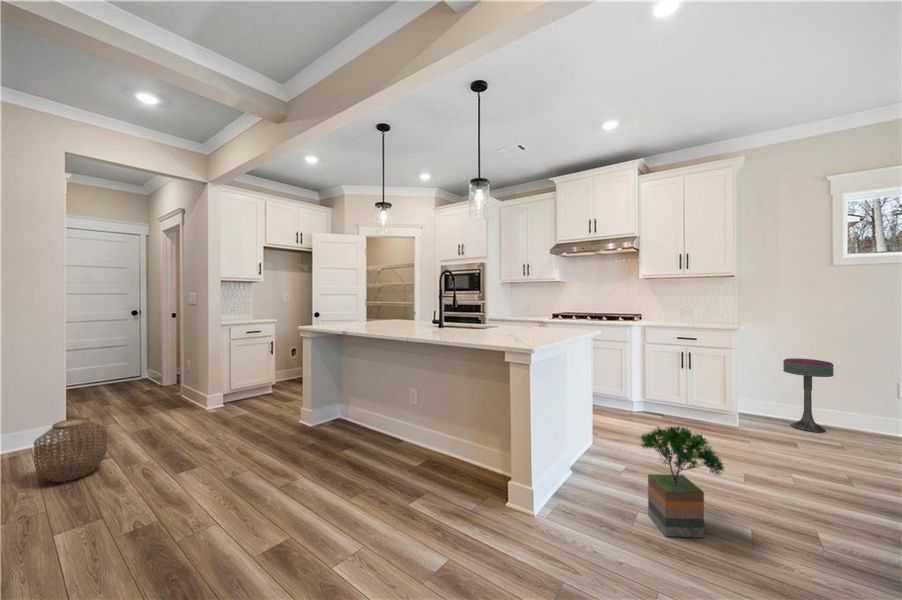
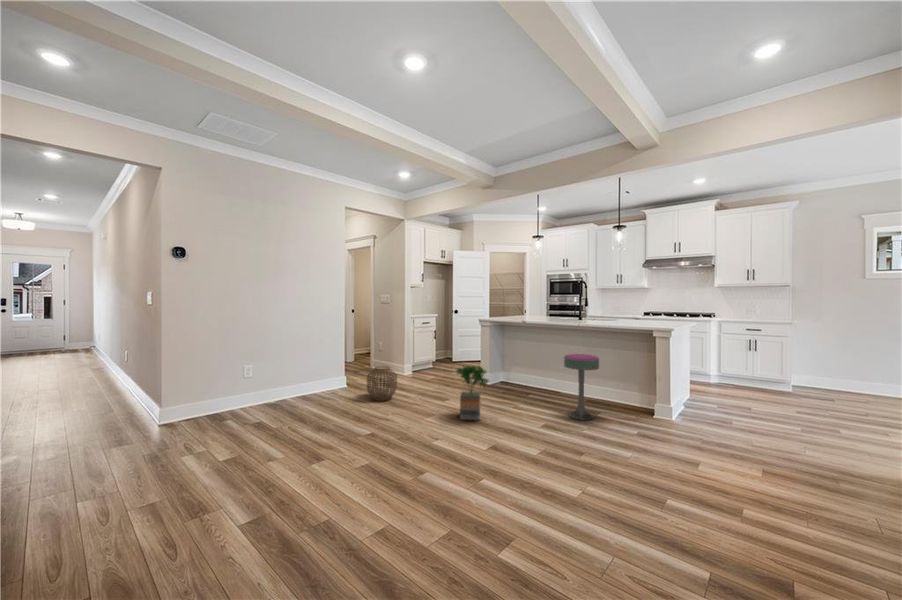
bar stool: present [783,358,834,432] -> present [564,354,599,420]
potted tree: present [640,426,725,537] -> present [456,366,488,420]

